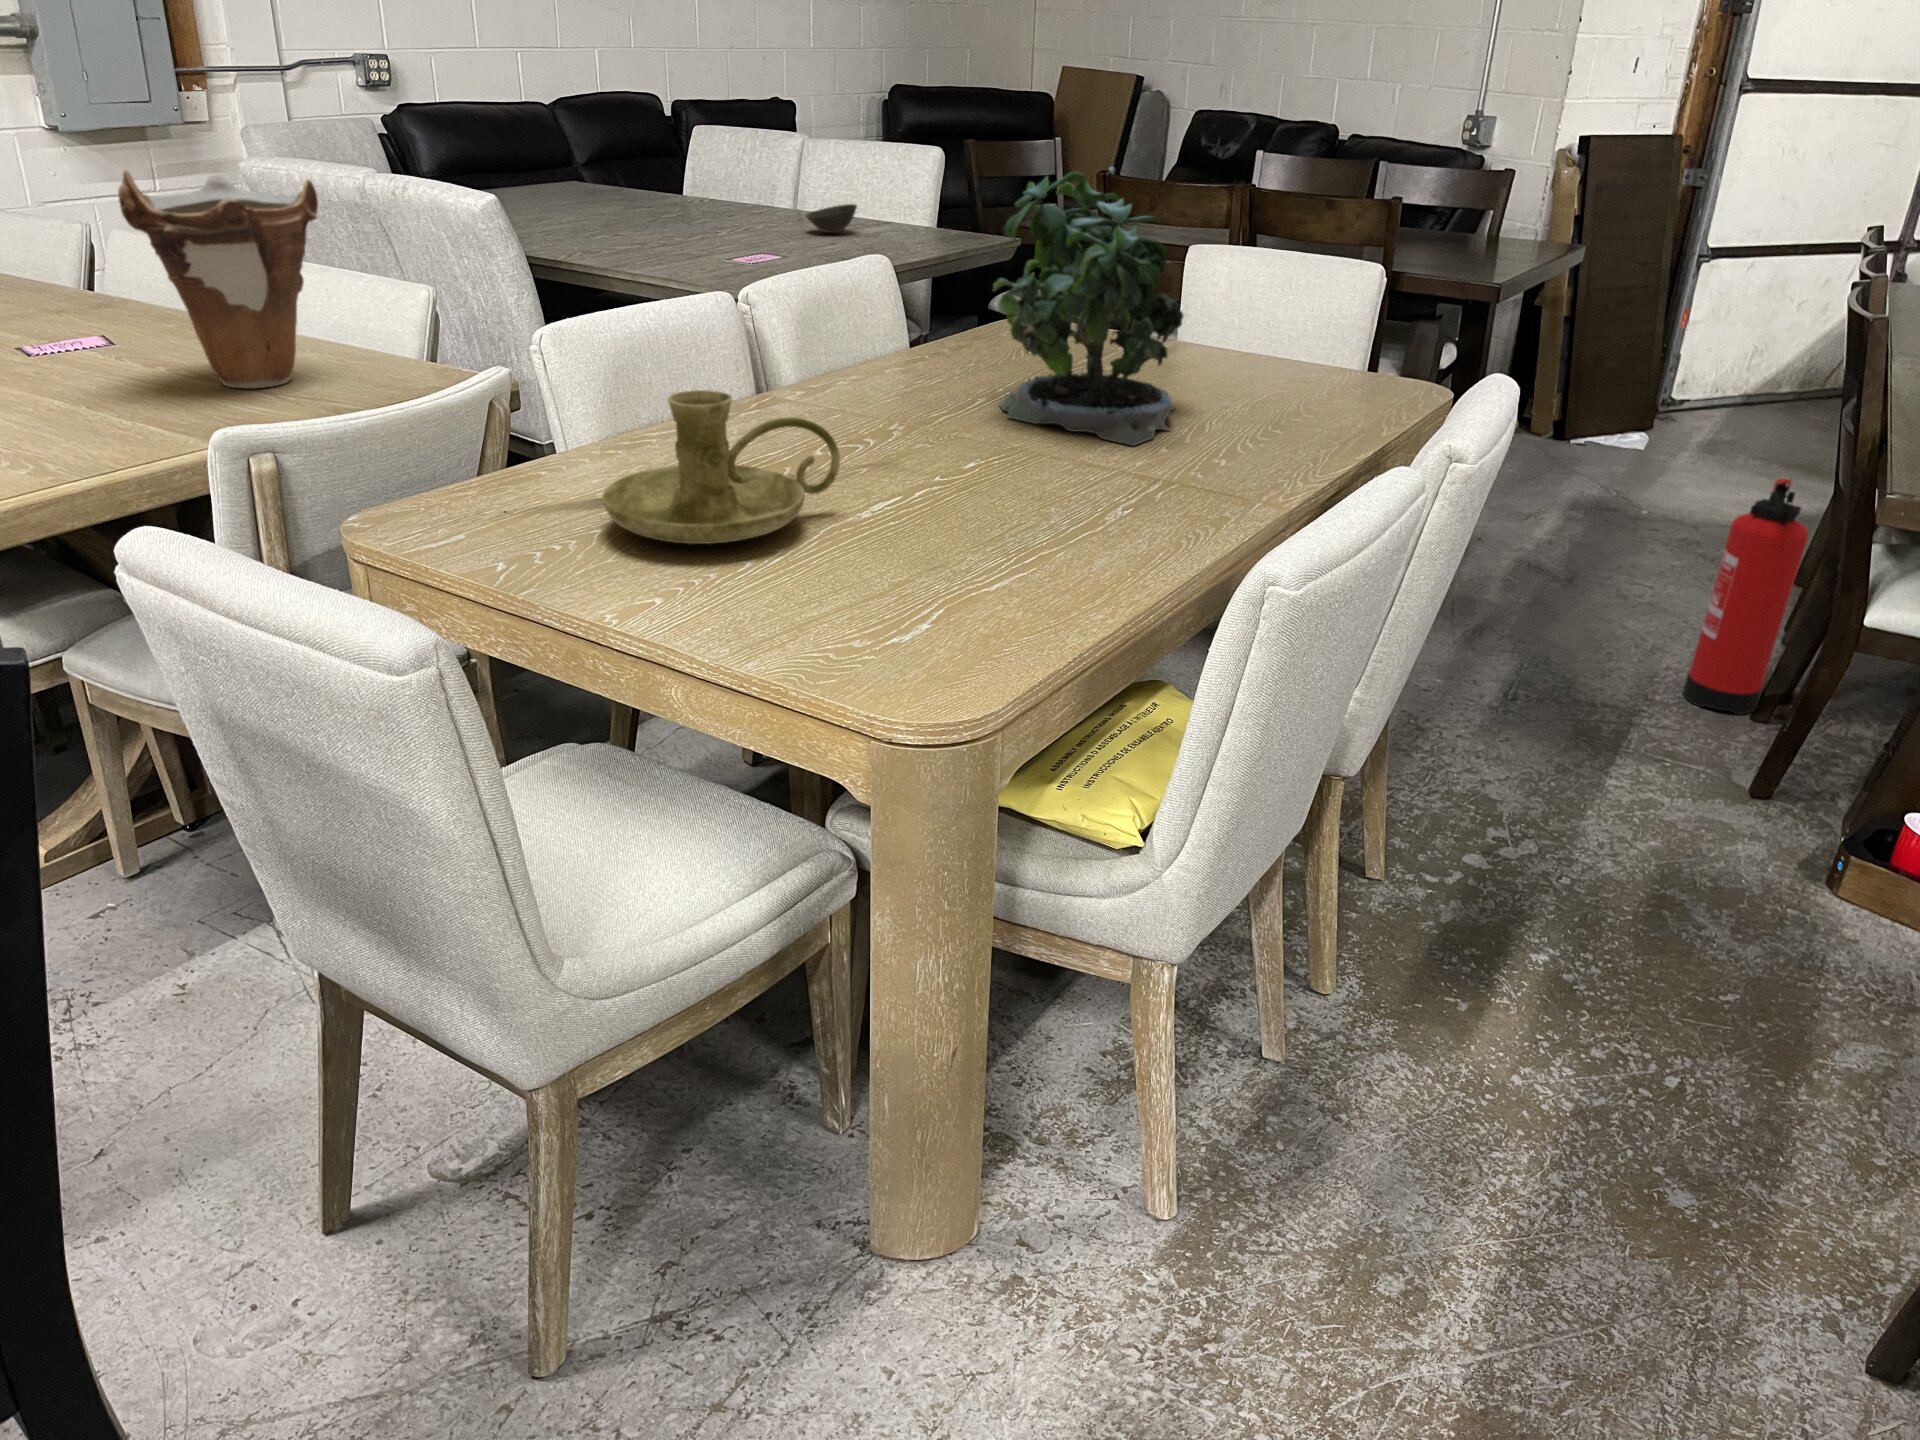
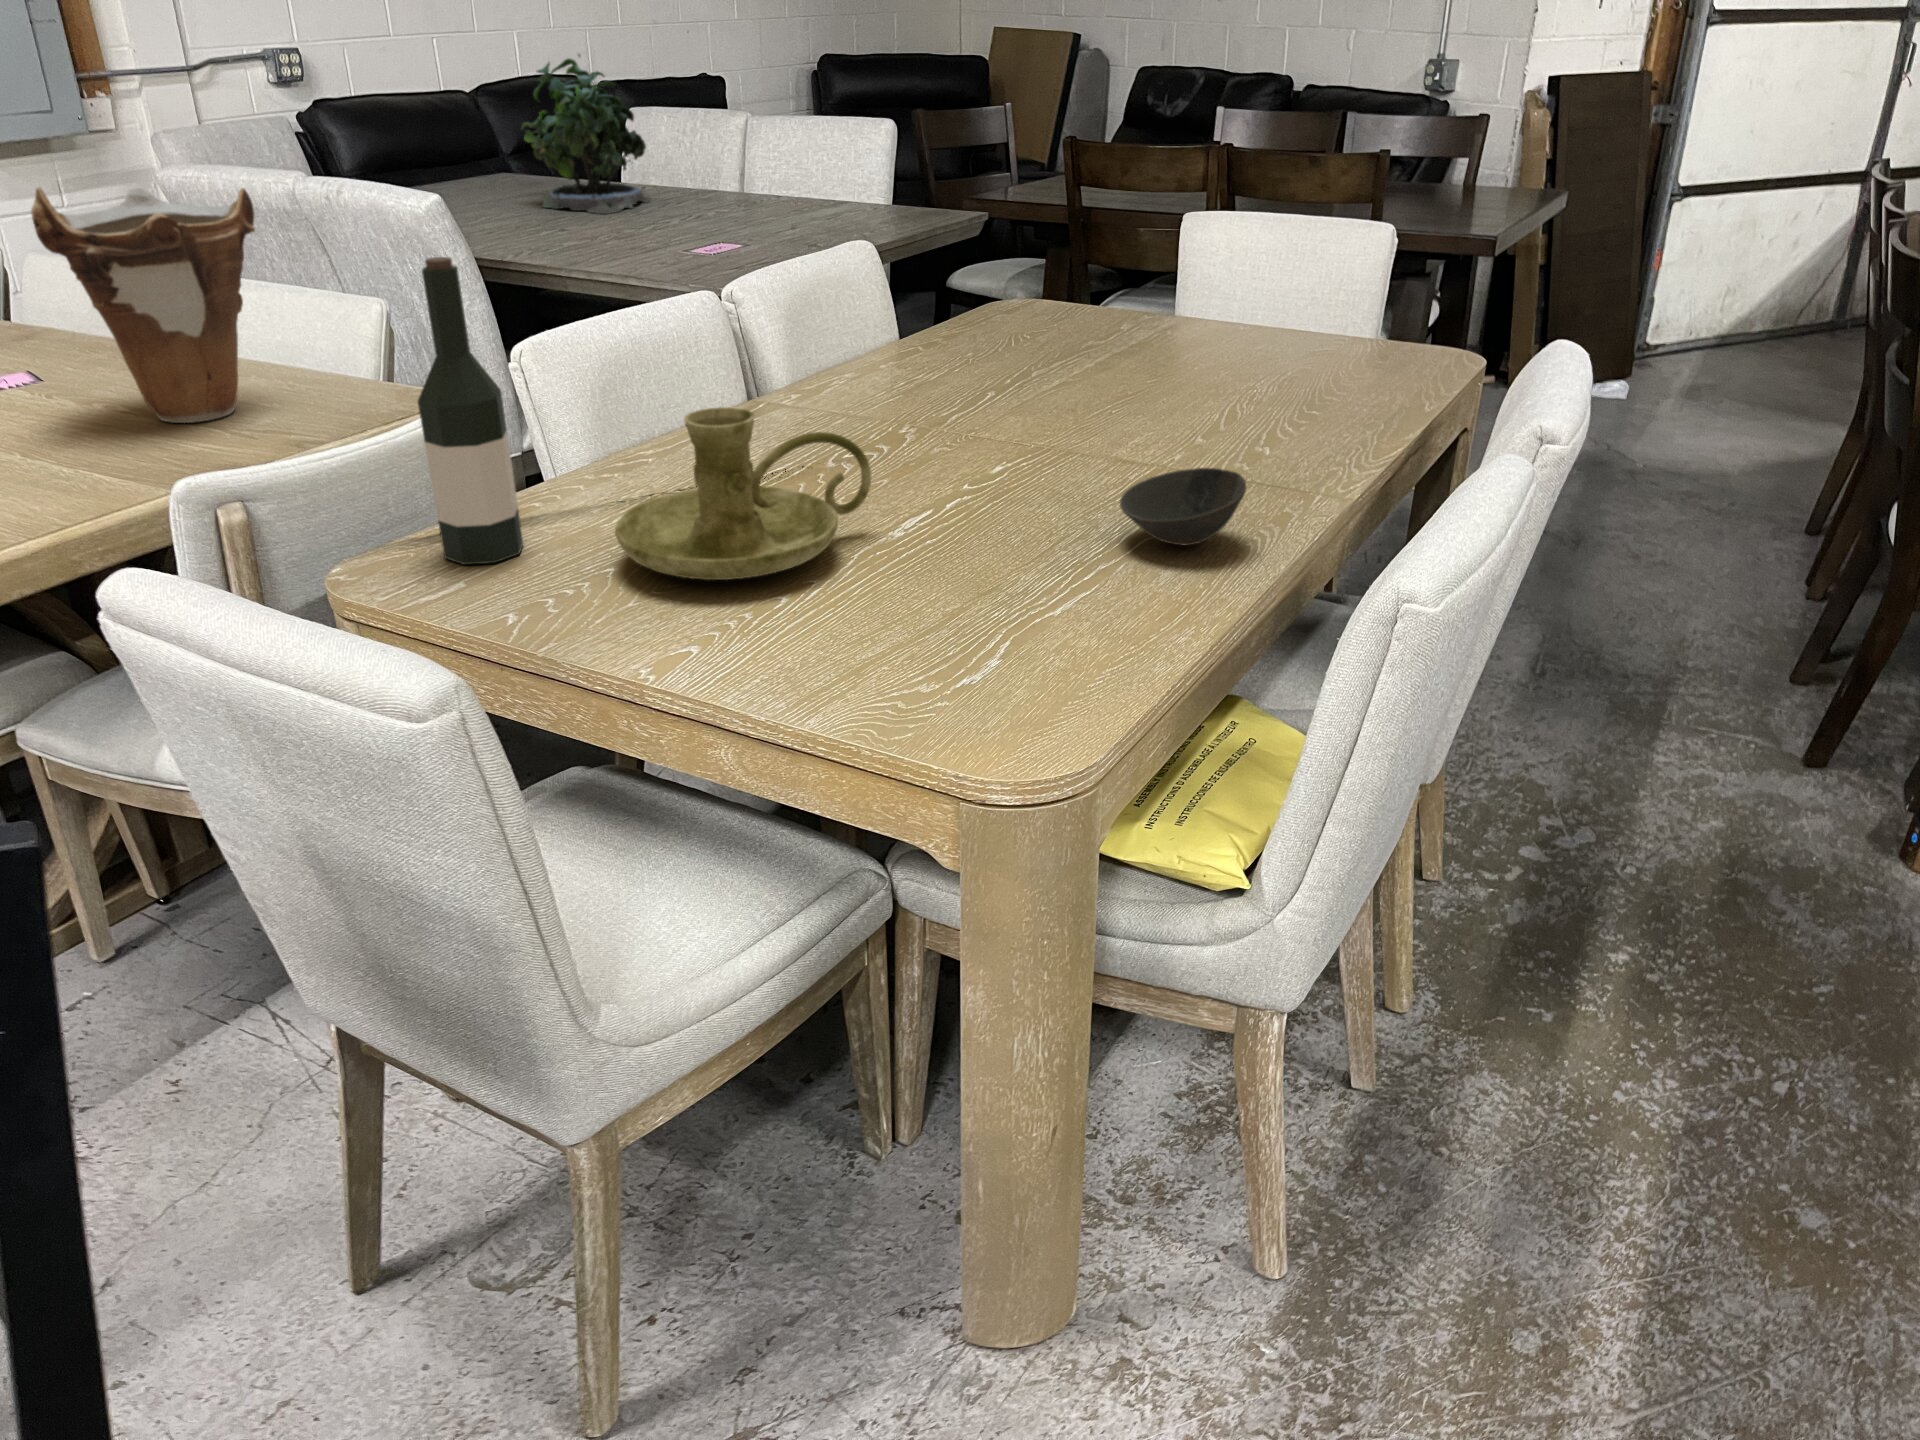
potted plant: present [993,167,1183,446] -> present [521,54,649,214]
bowl: present [806,204,857,233] -> present [1120,468,1246,545]
wine bottle: none [433,243,525,520] -> present [418,257,523,565]
fire extinguisher: present [1683,479,1809,715] -> none [1716,432,1844,679]

